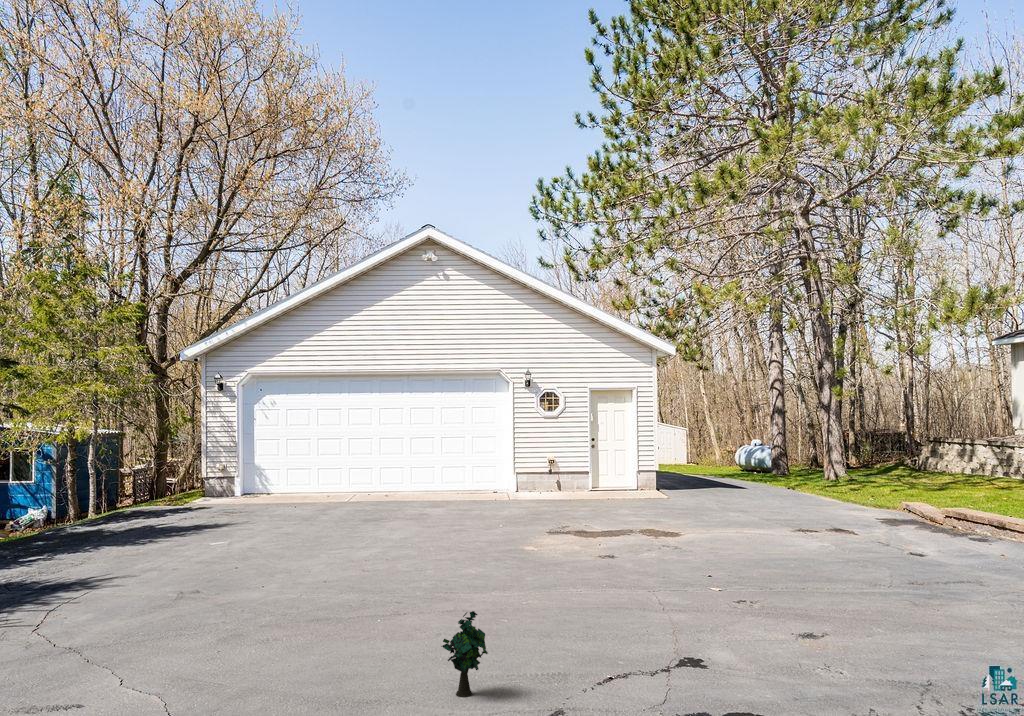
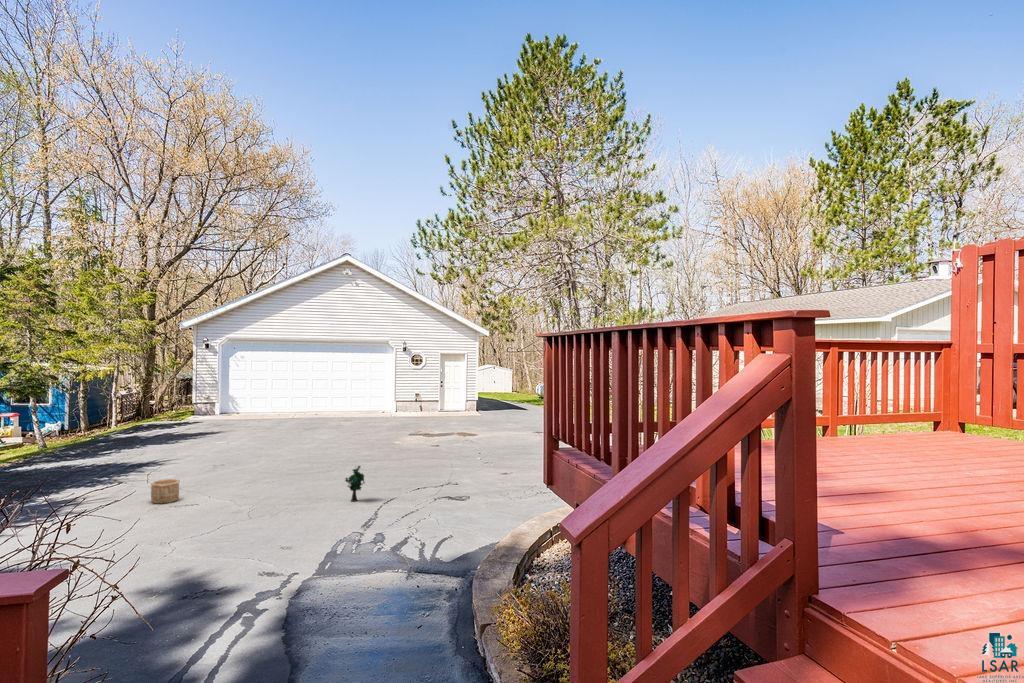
wooden bucket: none [44,631,105,687] -> present [151,479,180,504]

